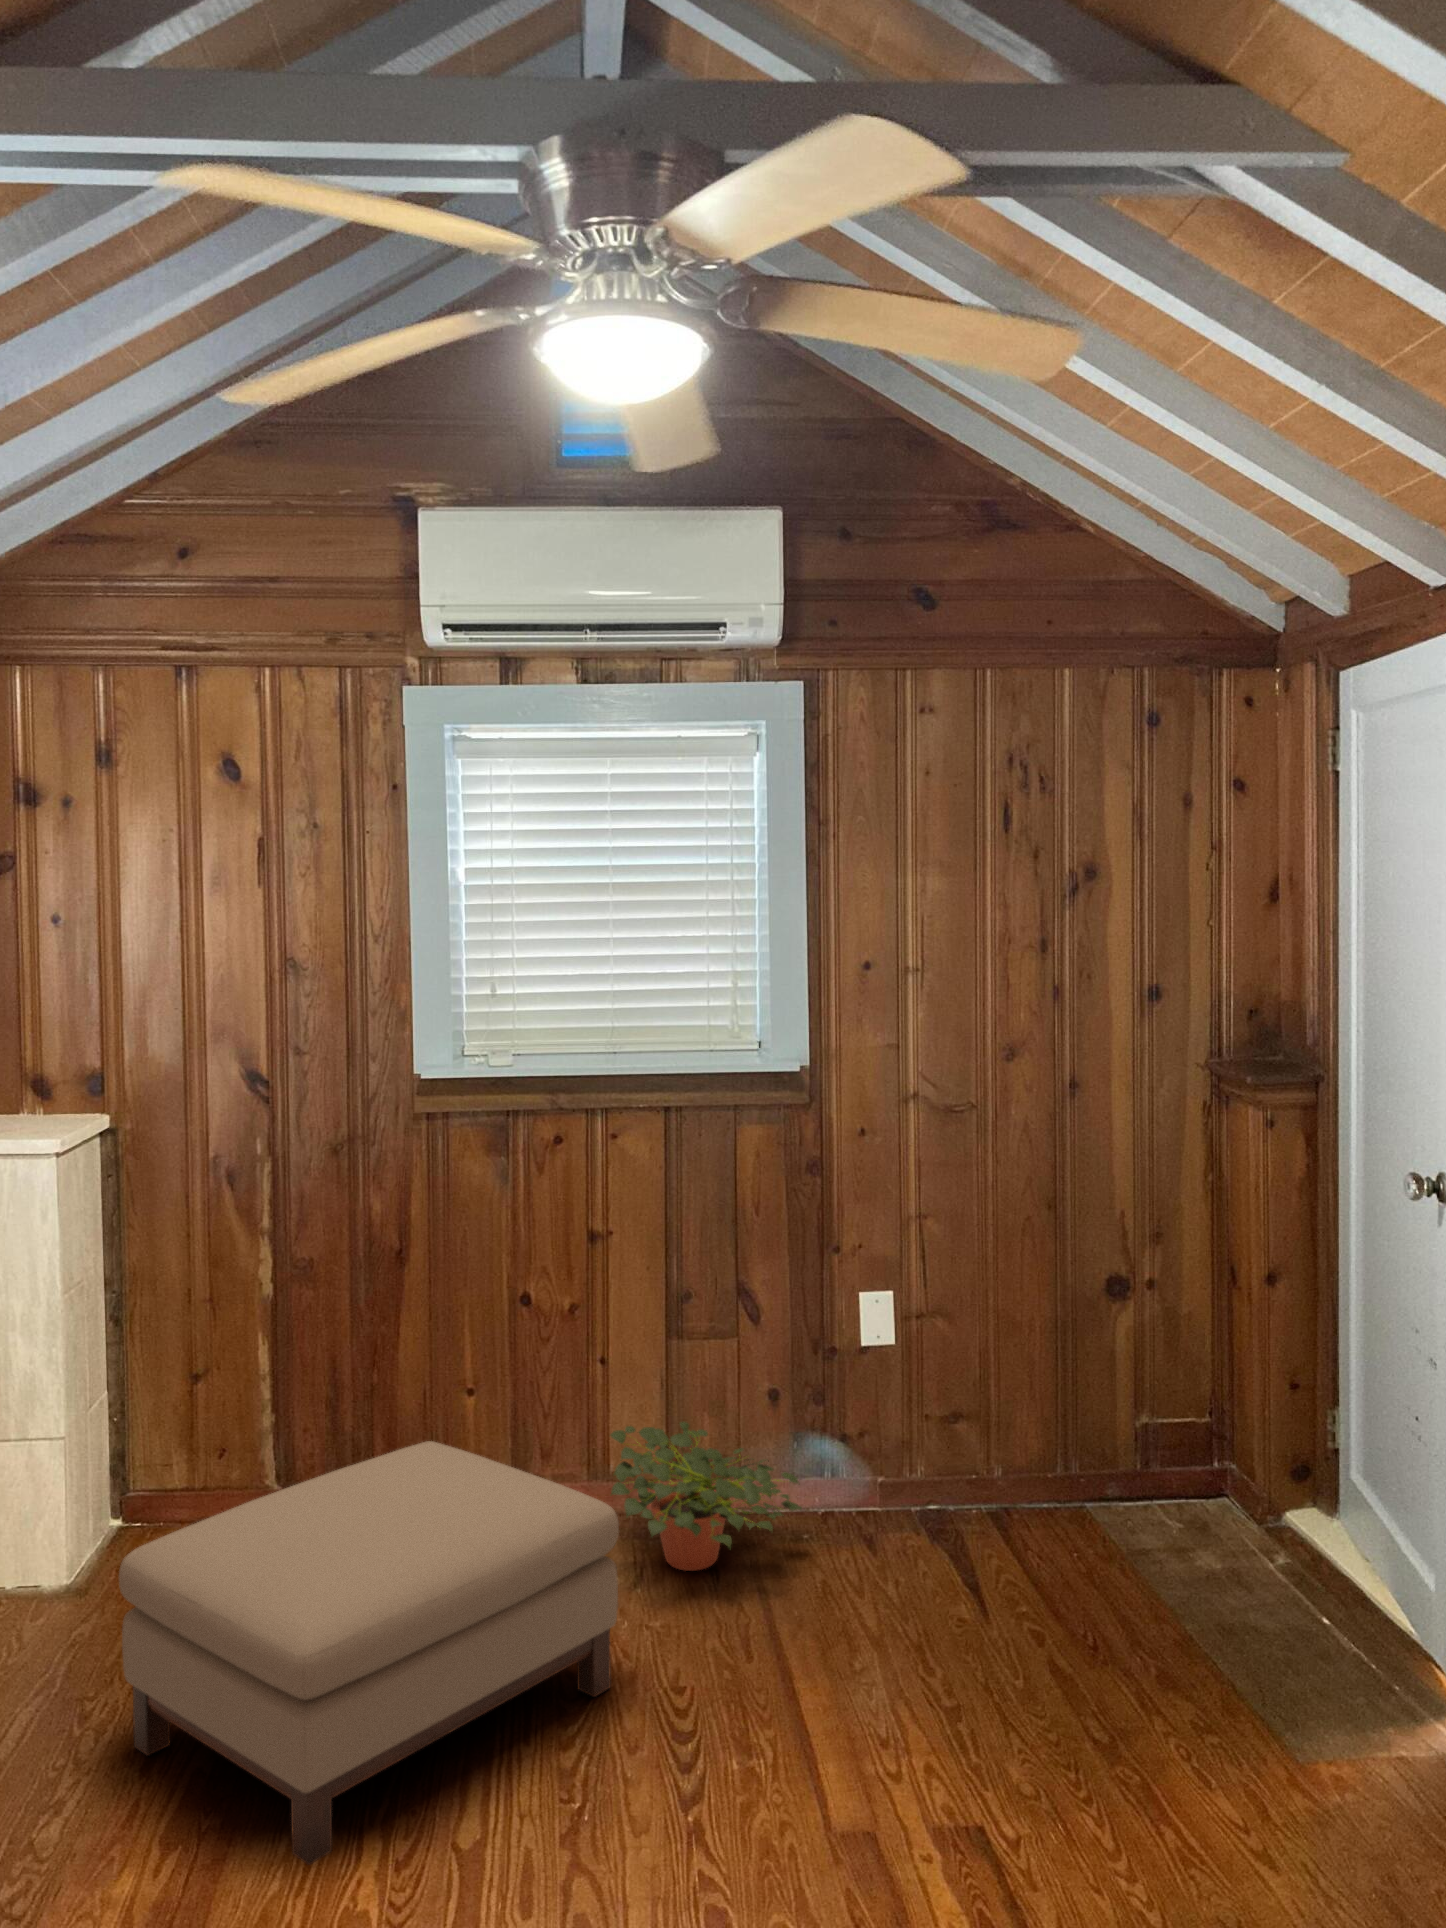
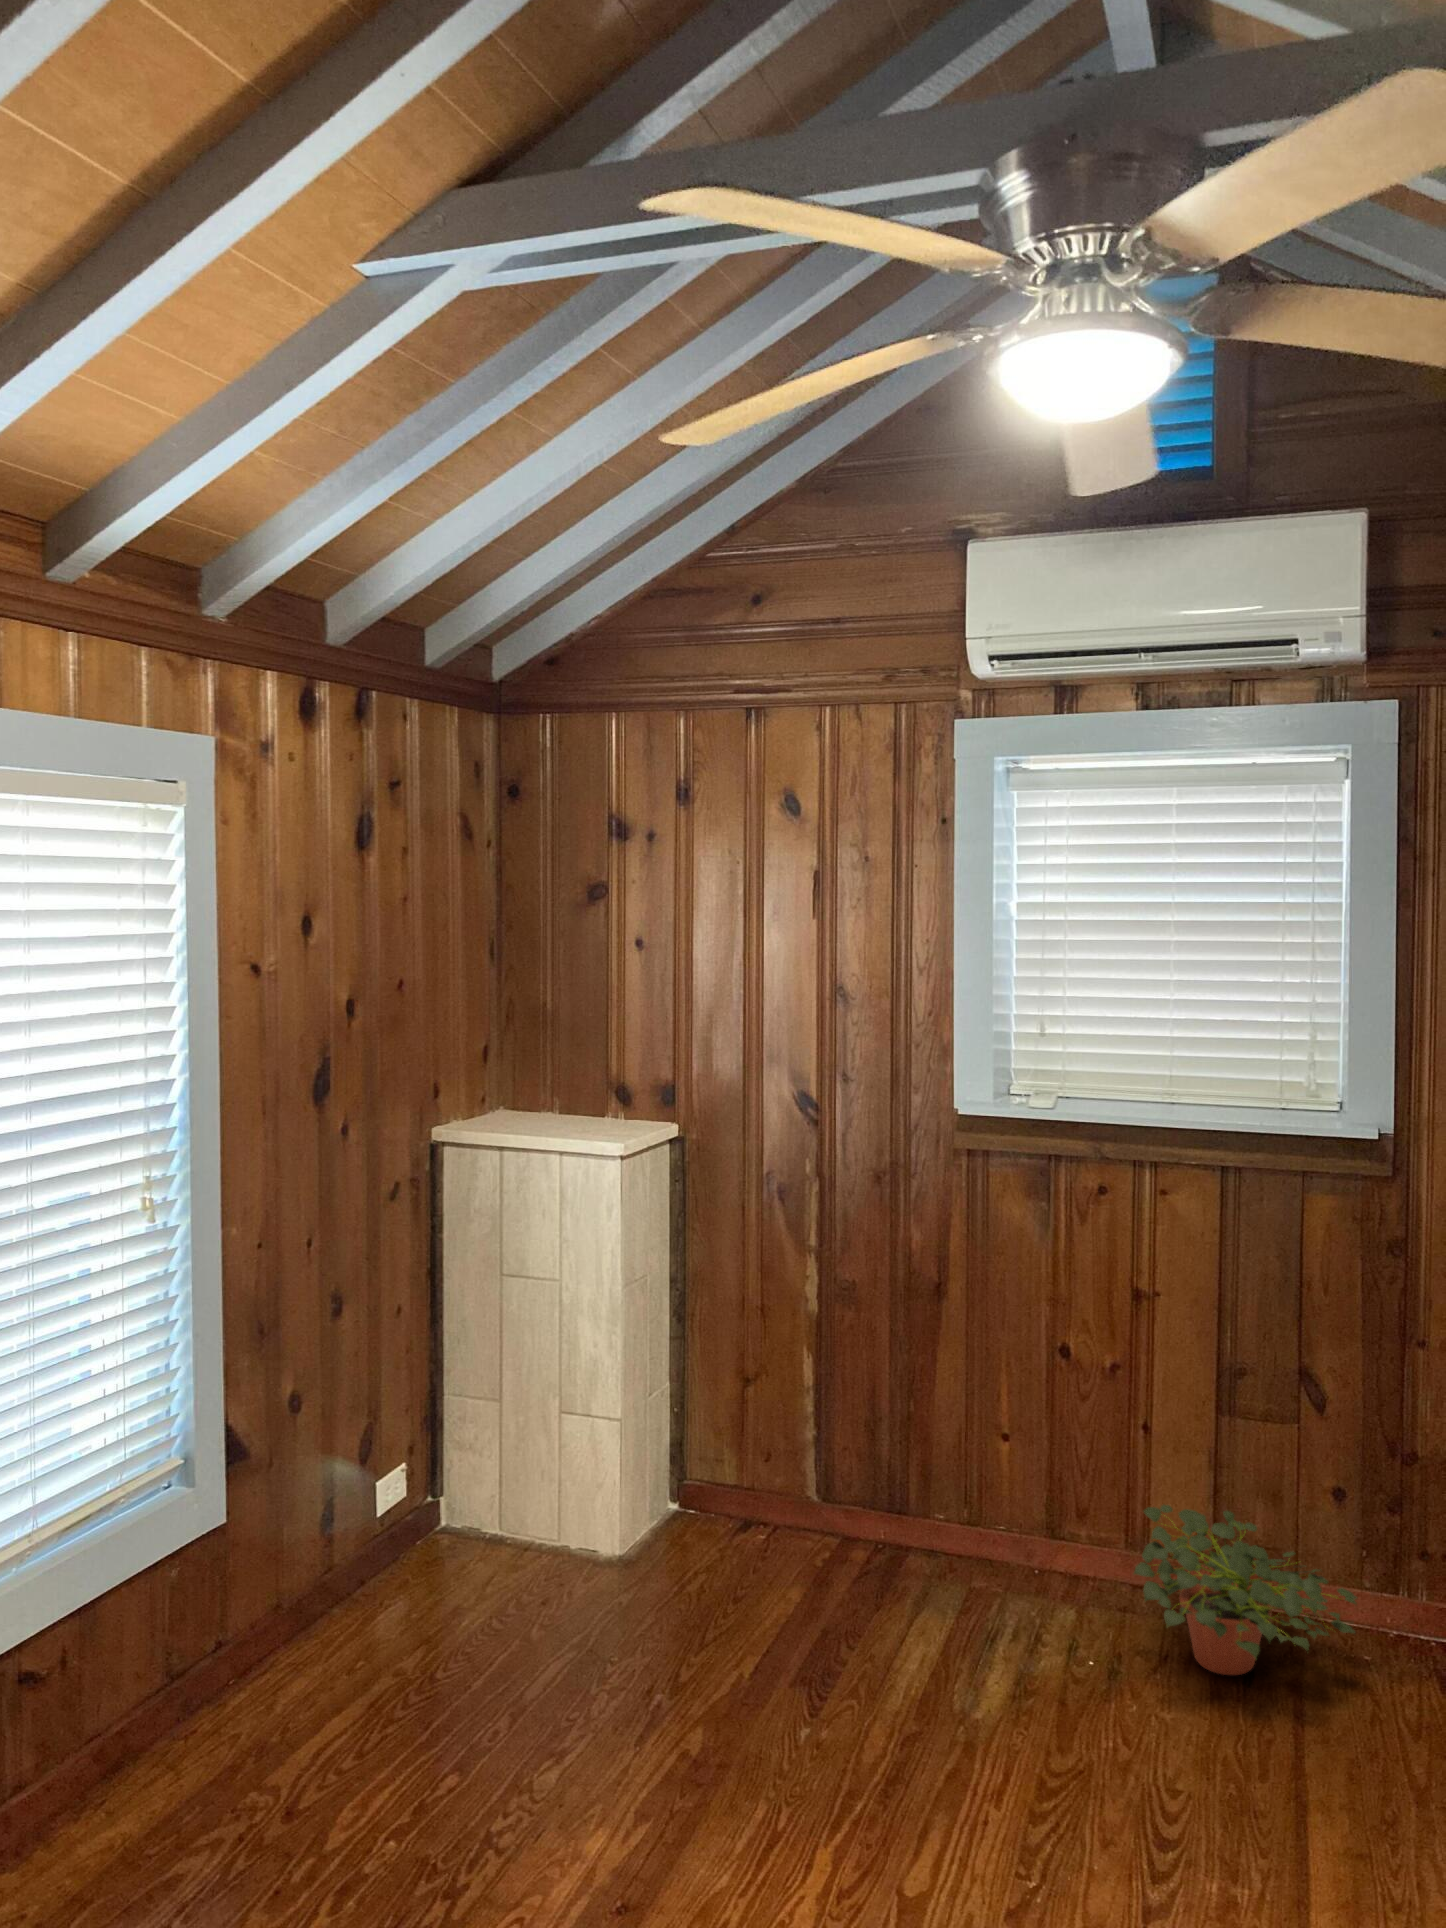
ottoman: present [119,1441,619,1865] -> none [631,1483,1111,1868]

